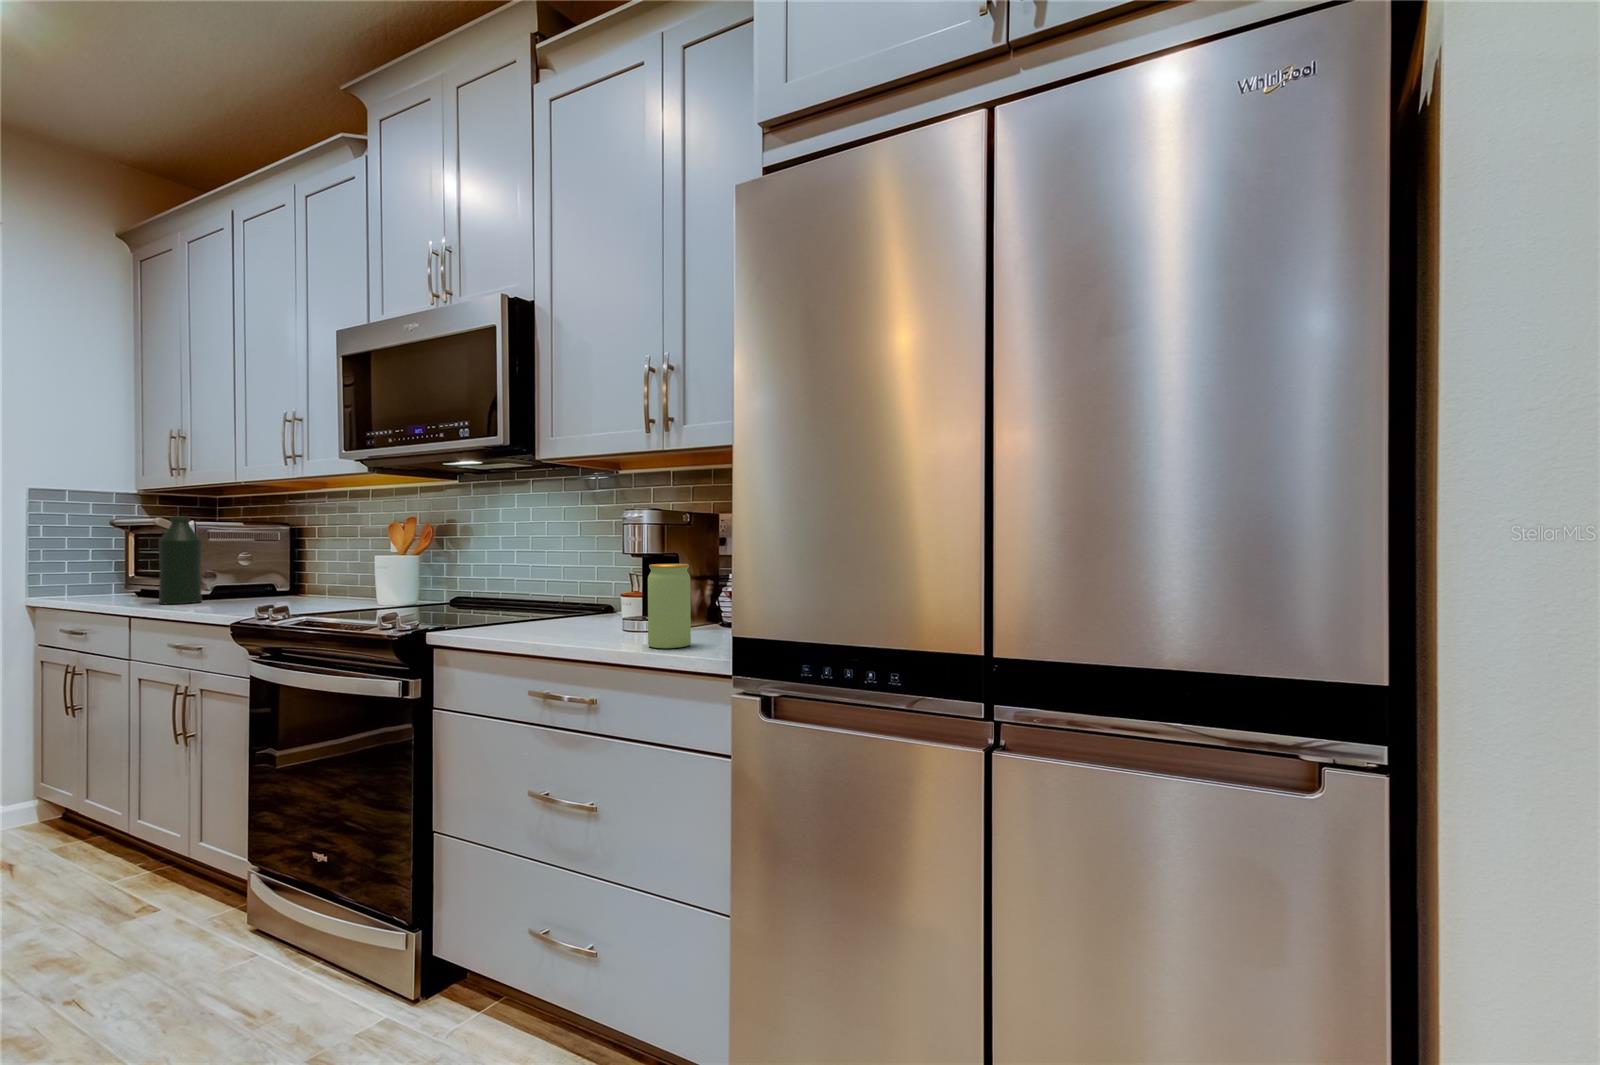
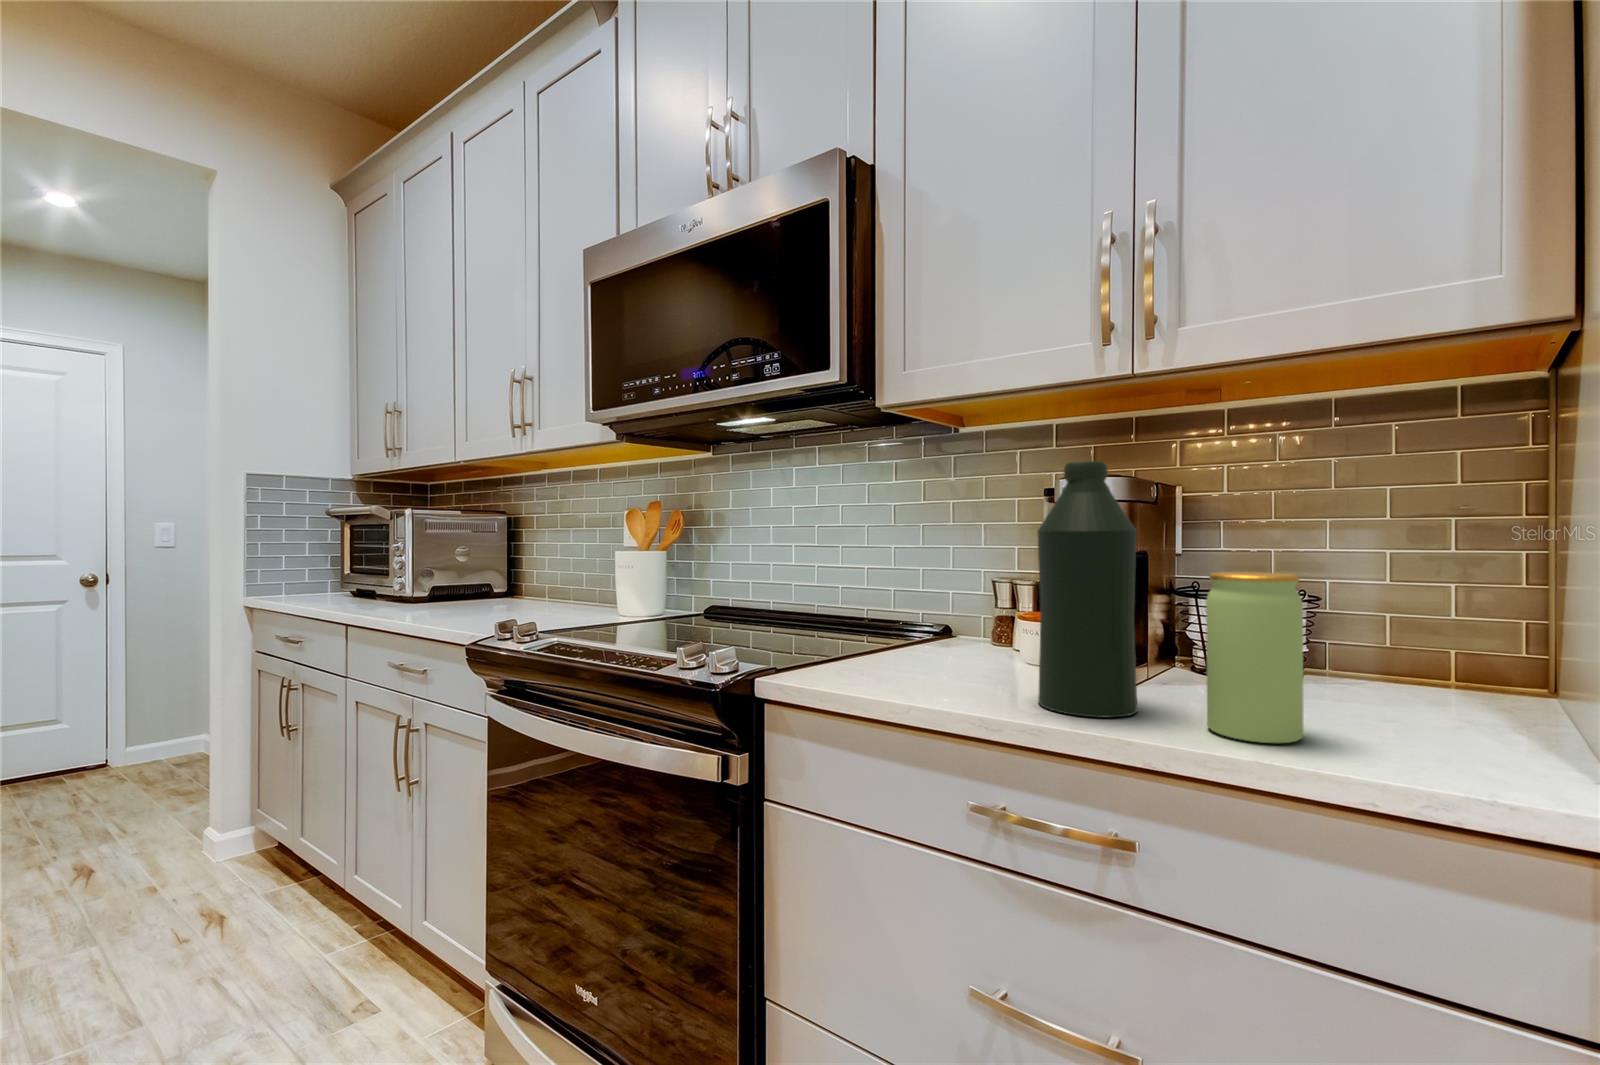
bottle: present [159,516,202,604] -> present [1037,461,1137,717]

